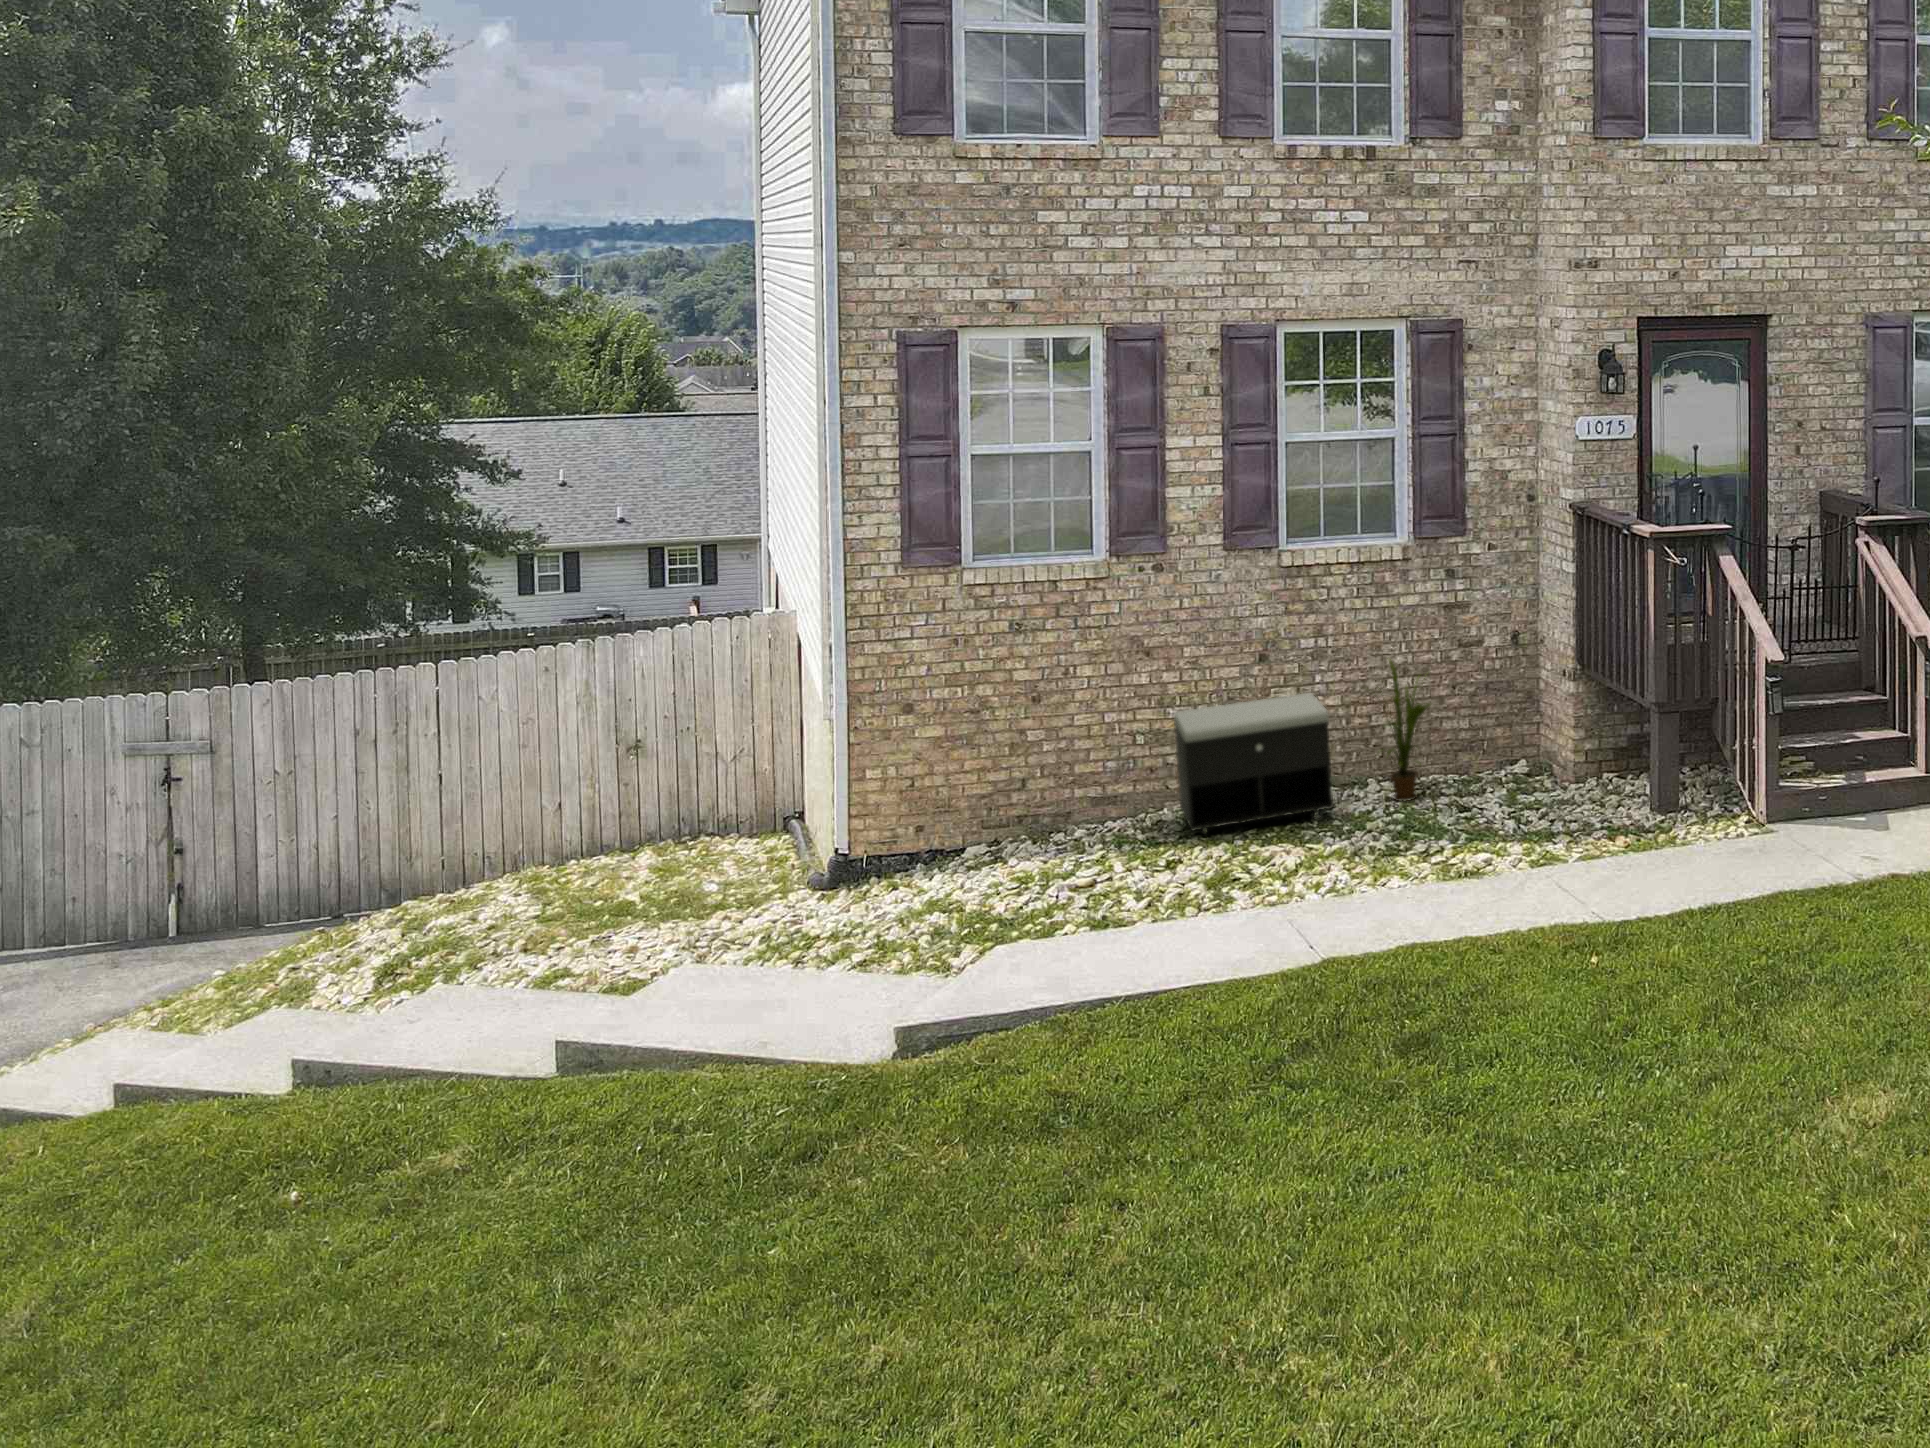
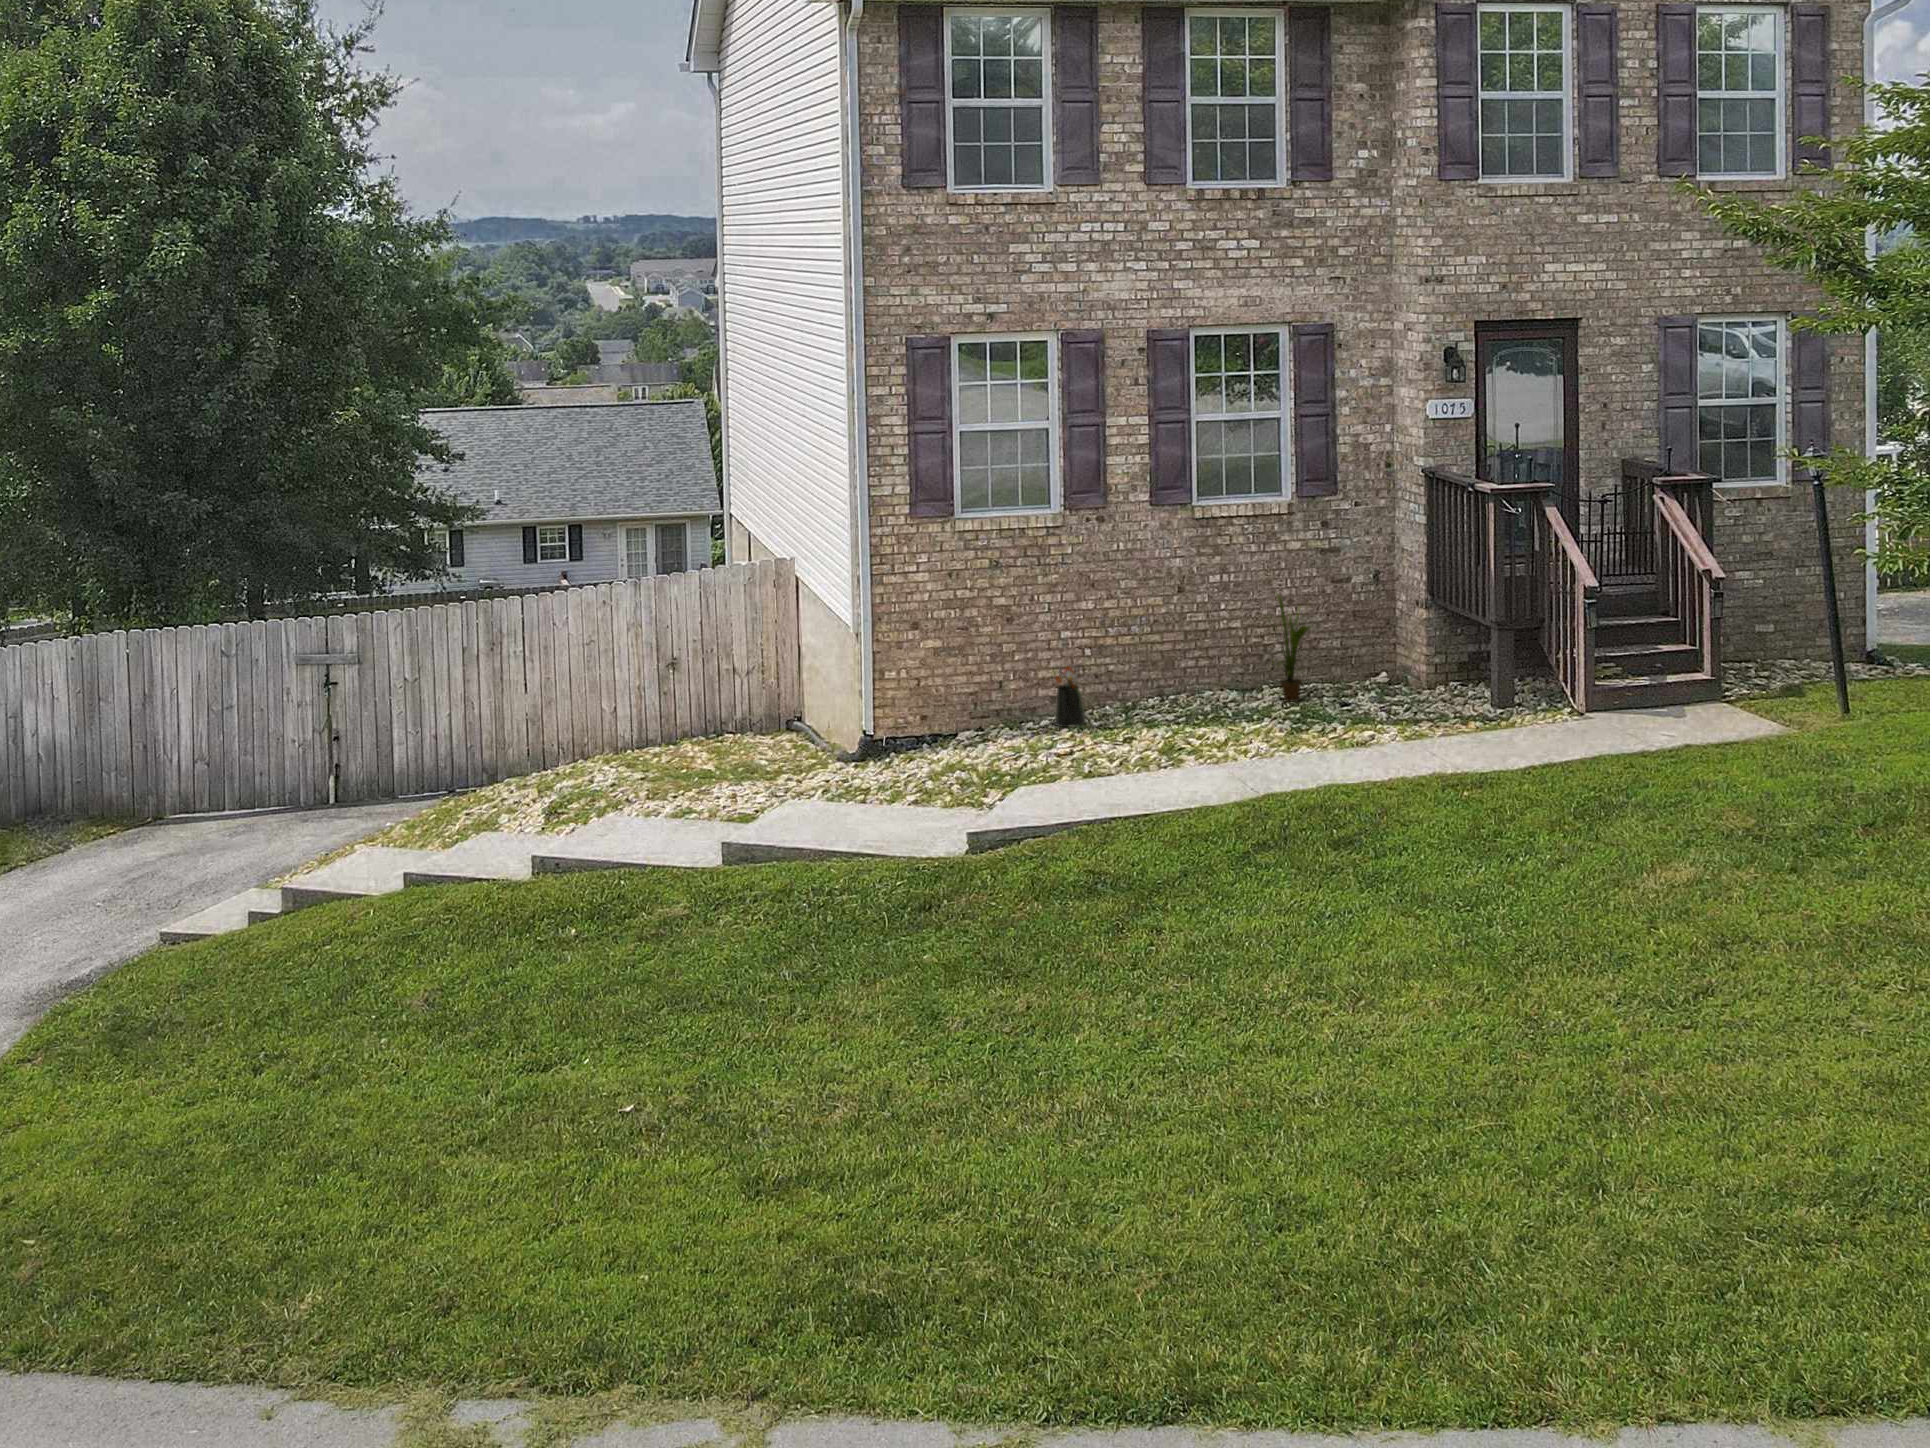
storage bench: present [1174,693,1334,833] -> none [1113,617,1241,724]
watering can: none [1087,760,1133,844] -> present [1055,666,1086,727]

